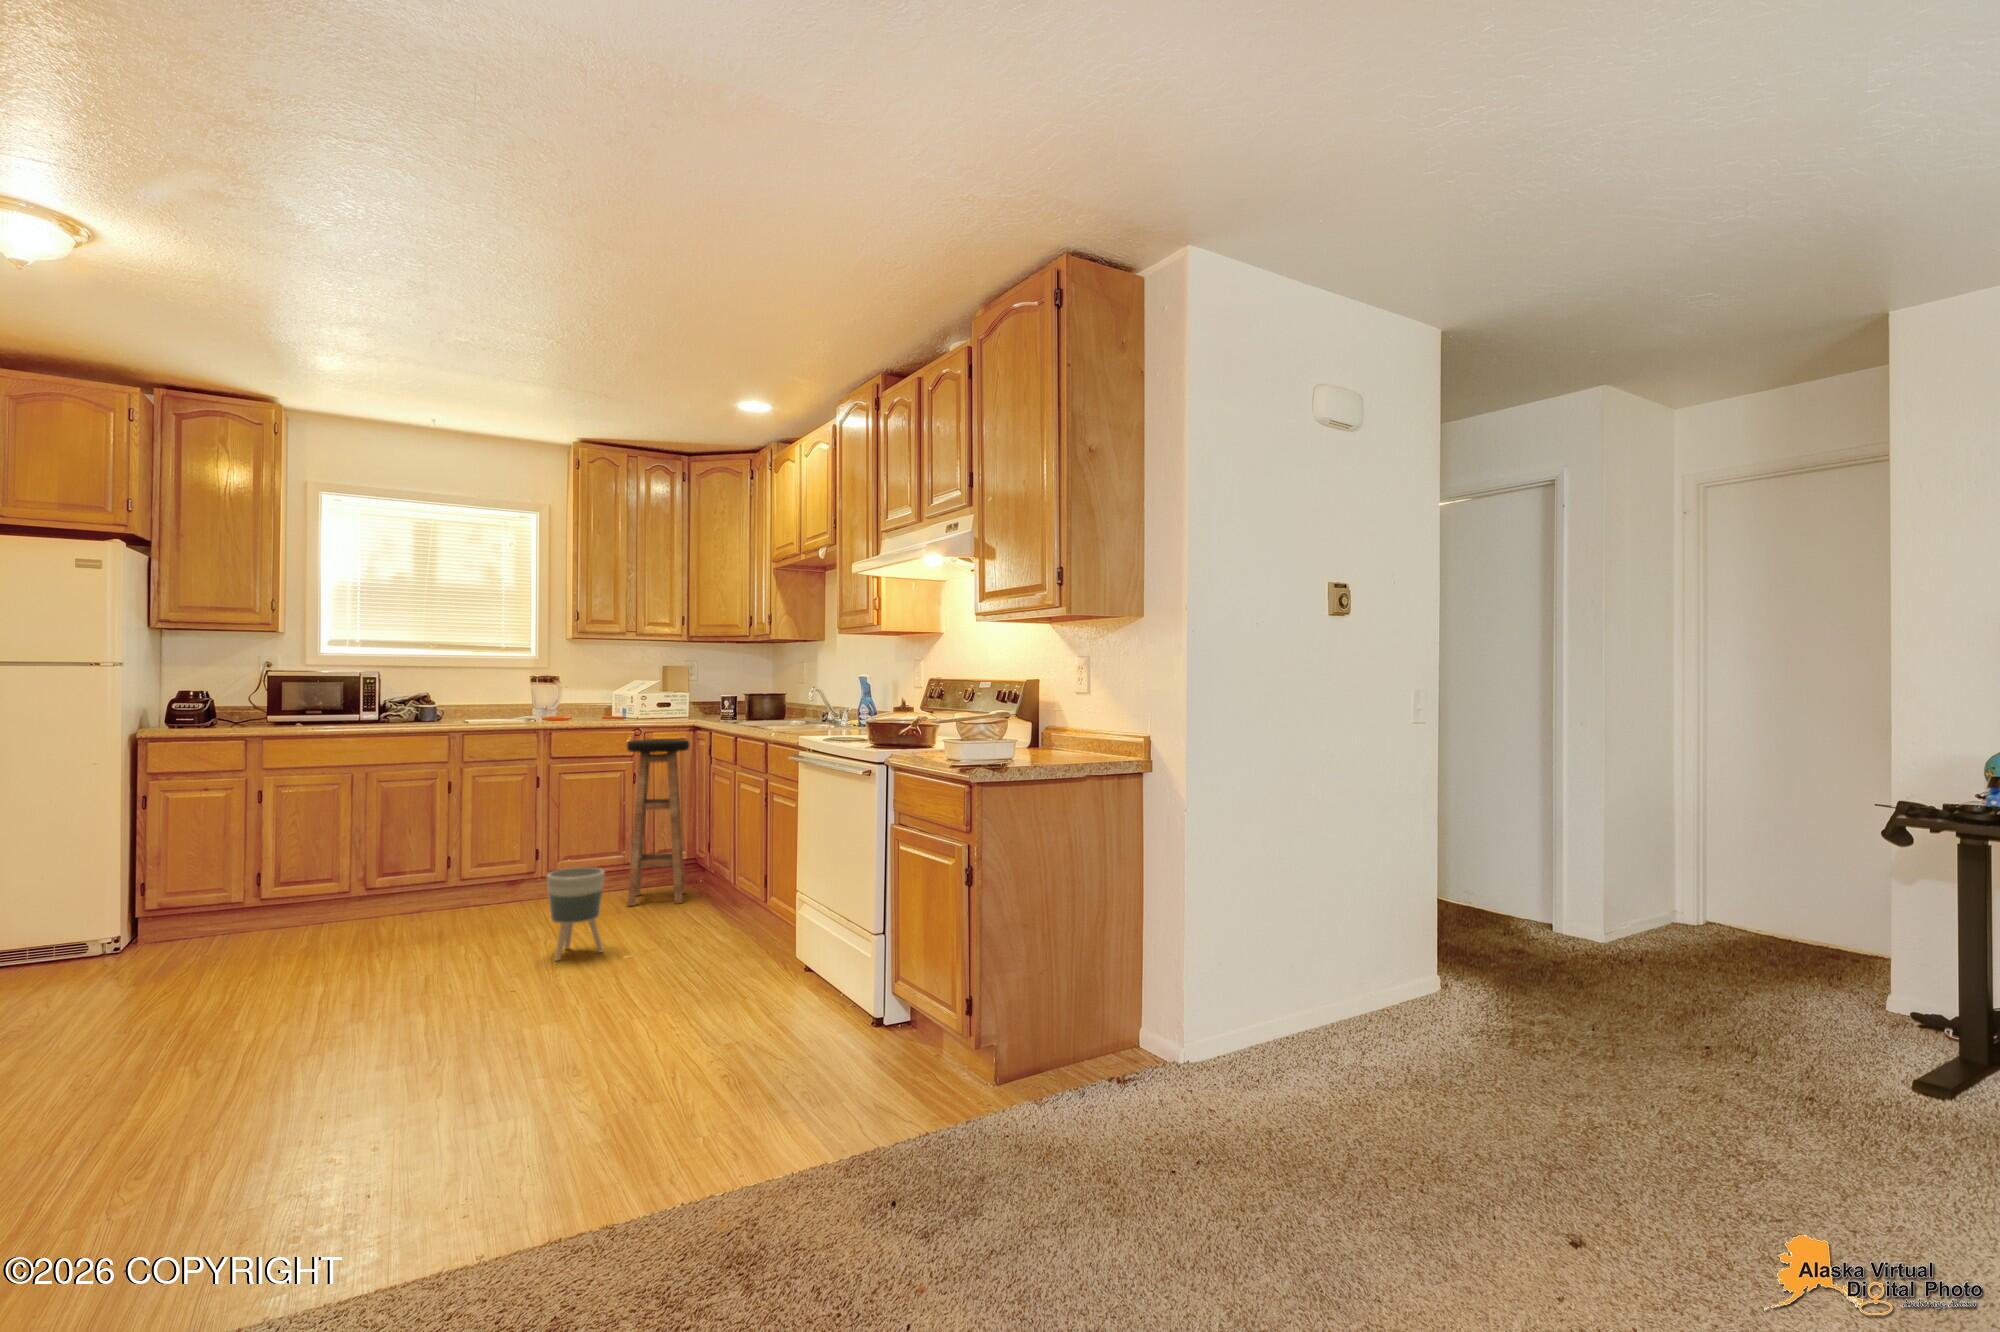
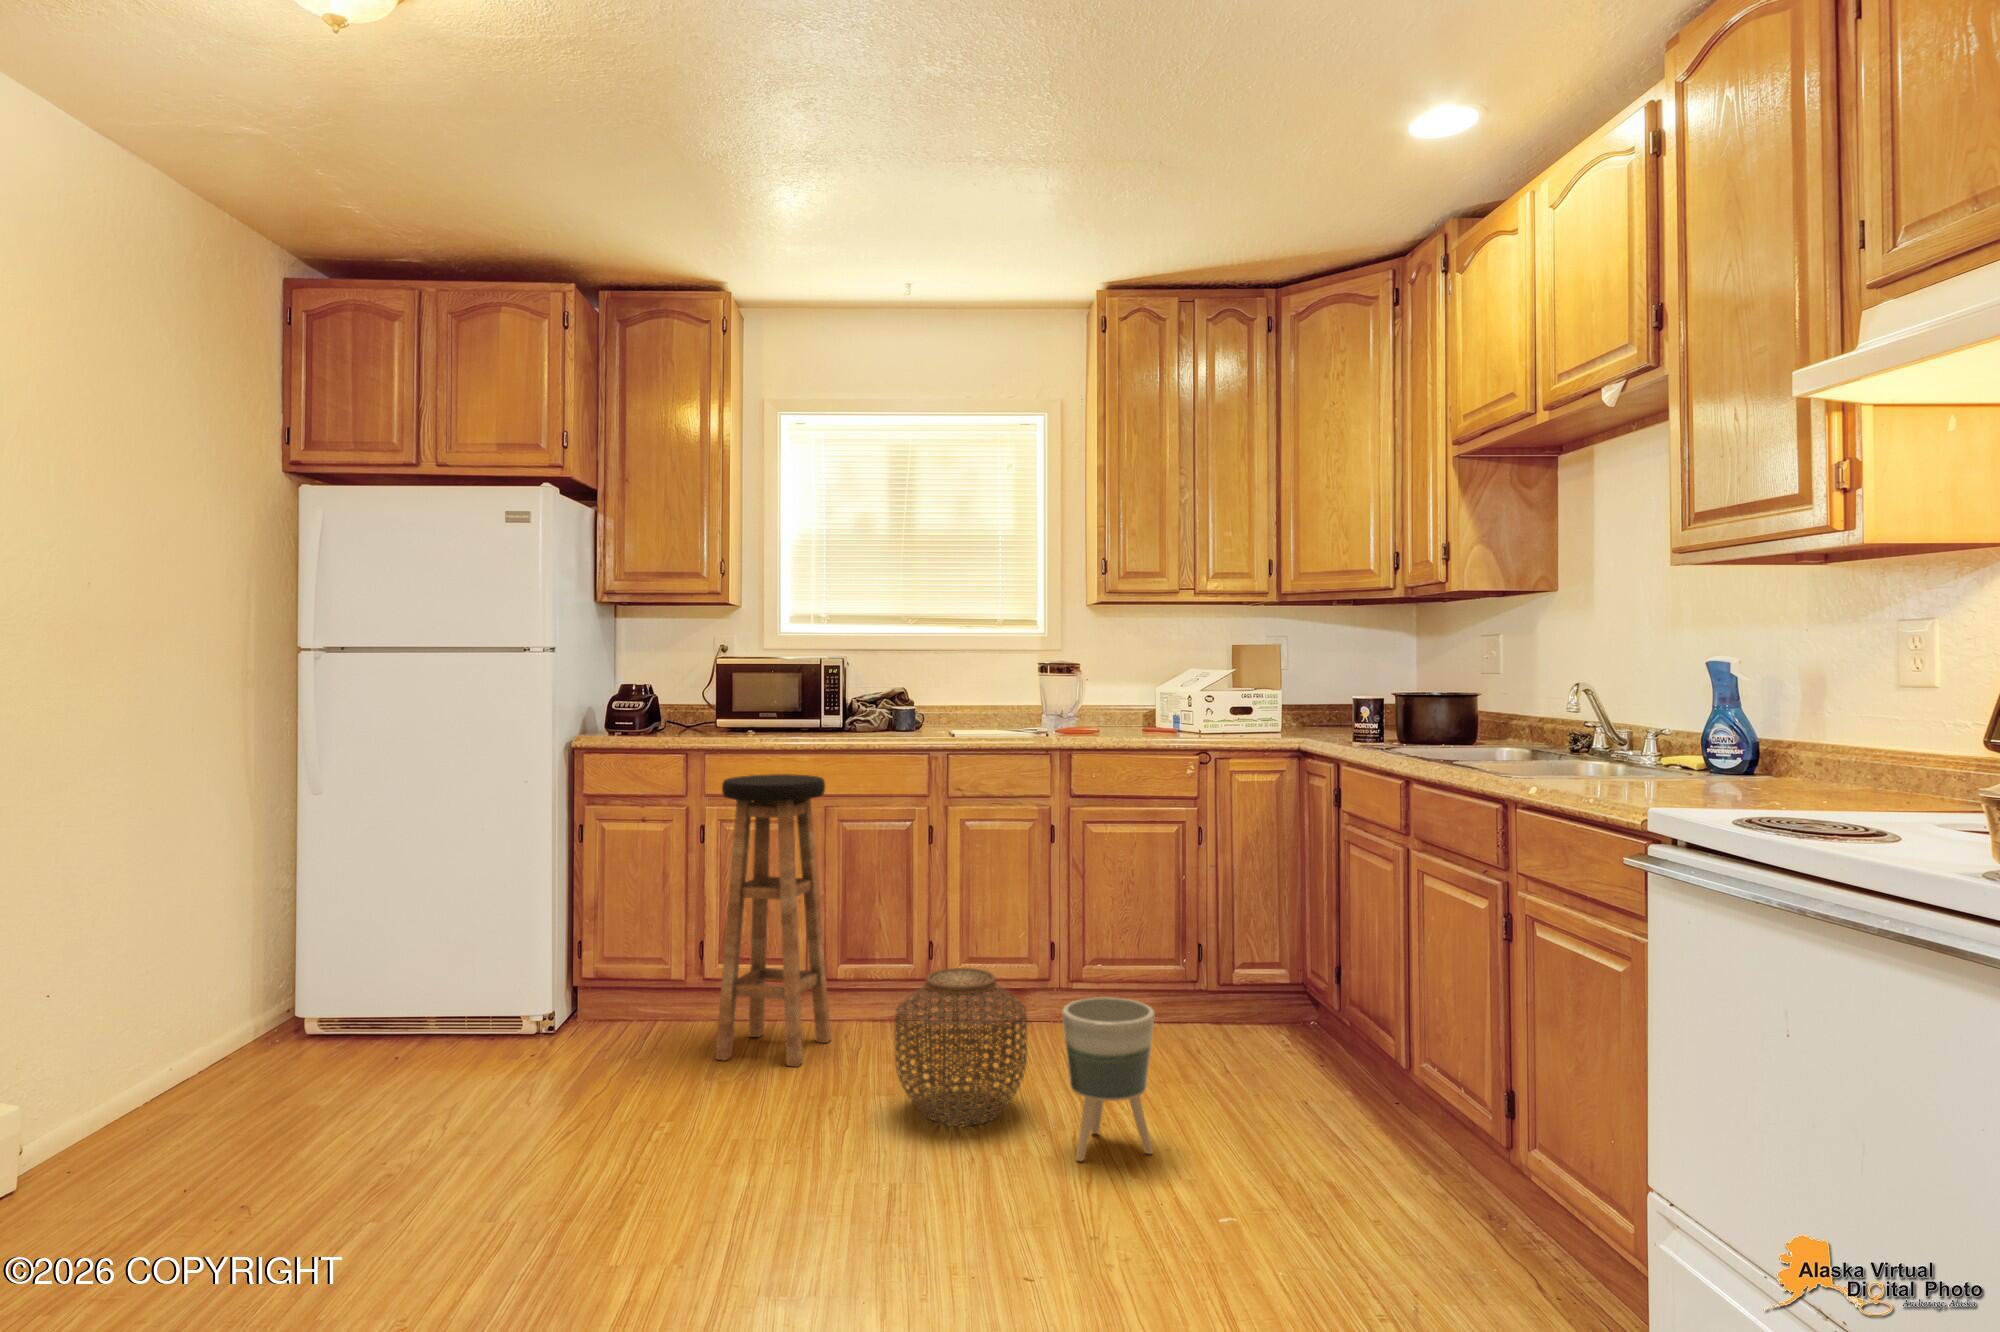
bar stool: present [627,739,689,906] -> present [716,774,831,1067]
woven basket: none [429,862,522,957] -> present [895,968,1027,1125]

